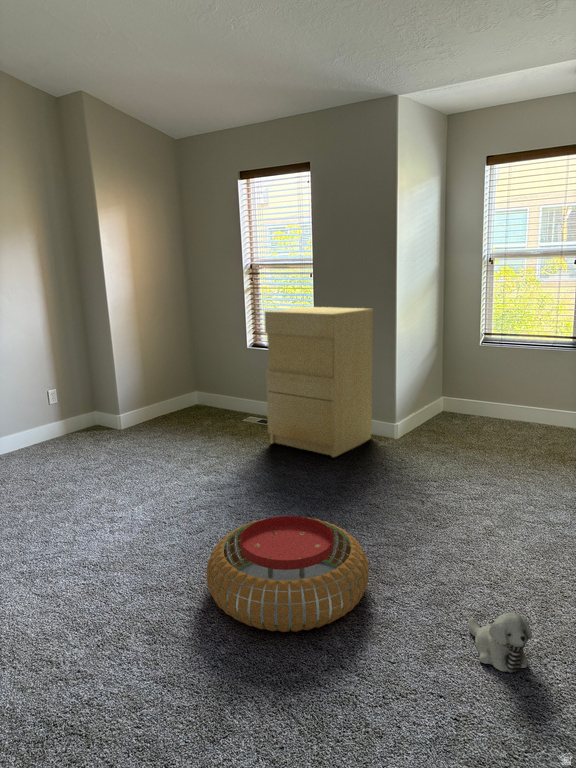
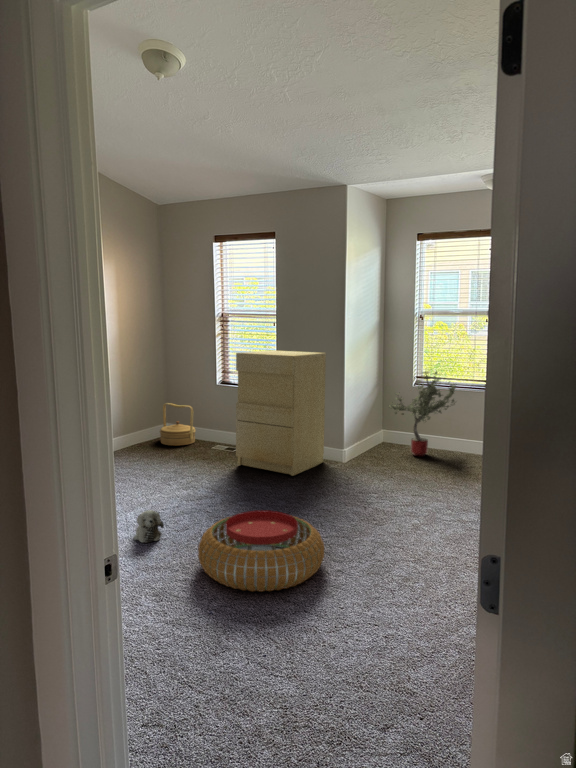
potted tree: none [449,327,537,431] -> present [389,372,456,456]
woven basket: none [185,369,225,418] -> present [160,403,196,446]
plush toy: present [468,613,532,673] -> present [134,510,164,543]

